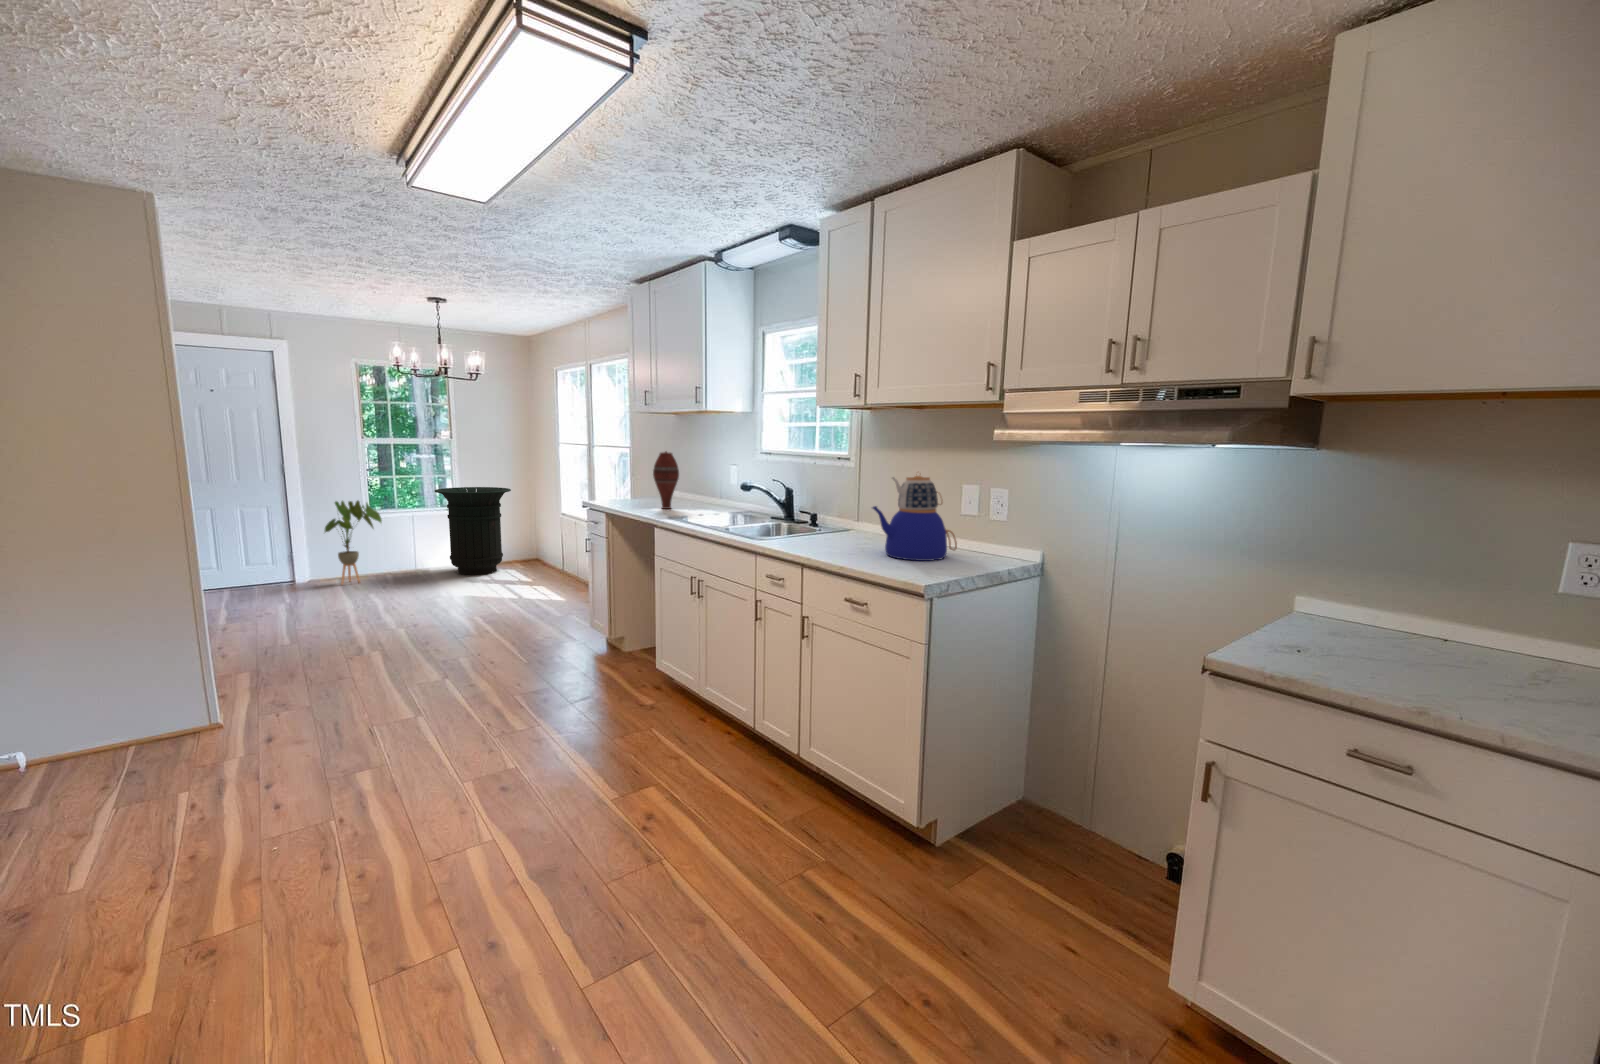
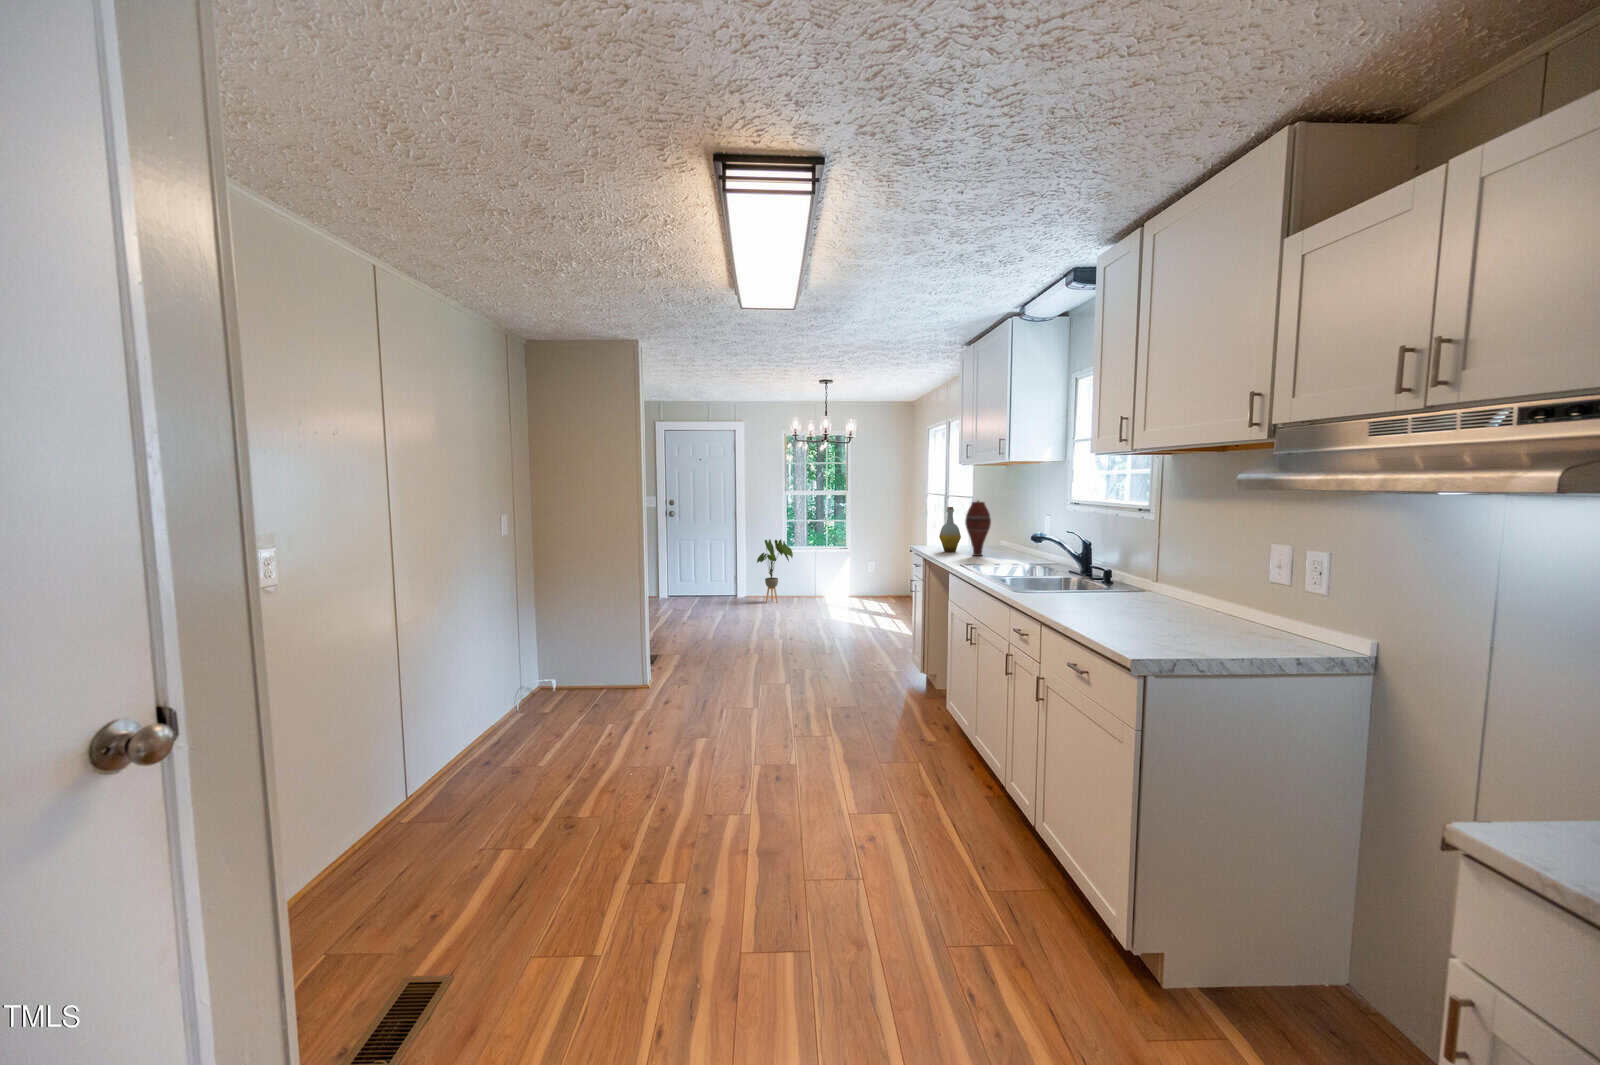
bottle: none [620,458,644,506] -> present [939,507,961,552]
teapot: present [873,476,957,561] -> none [1112,525,1242,634]
trash can: present [435,487,511,575] -> none [831,531,888,604]

